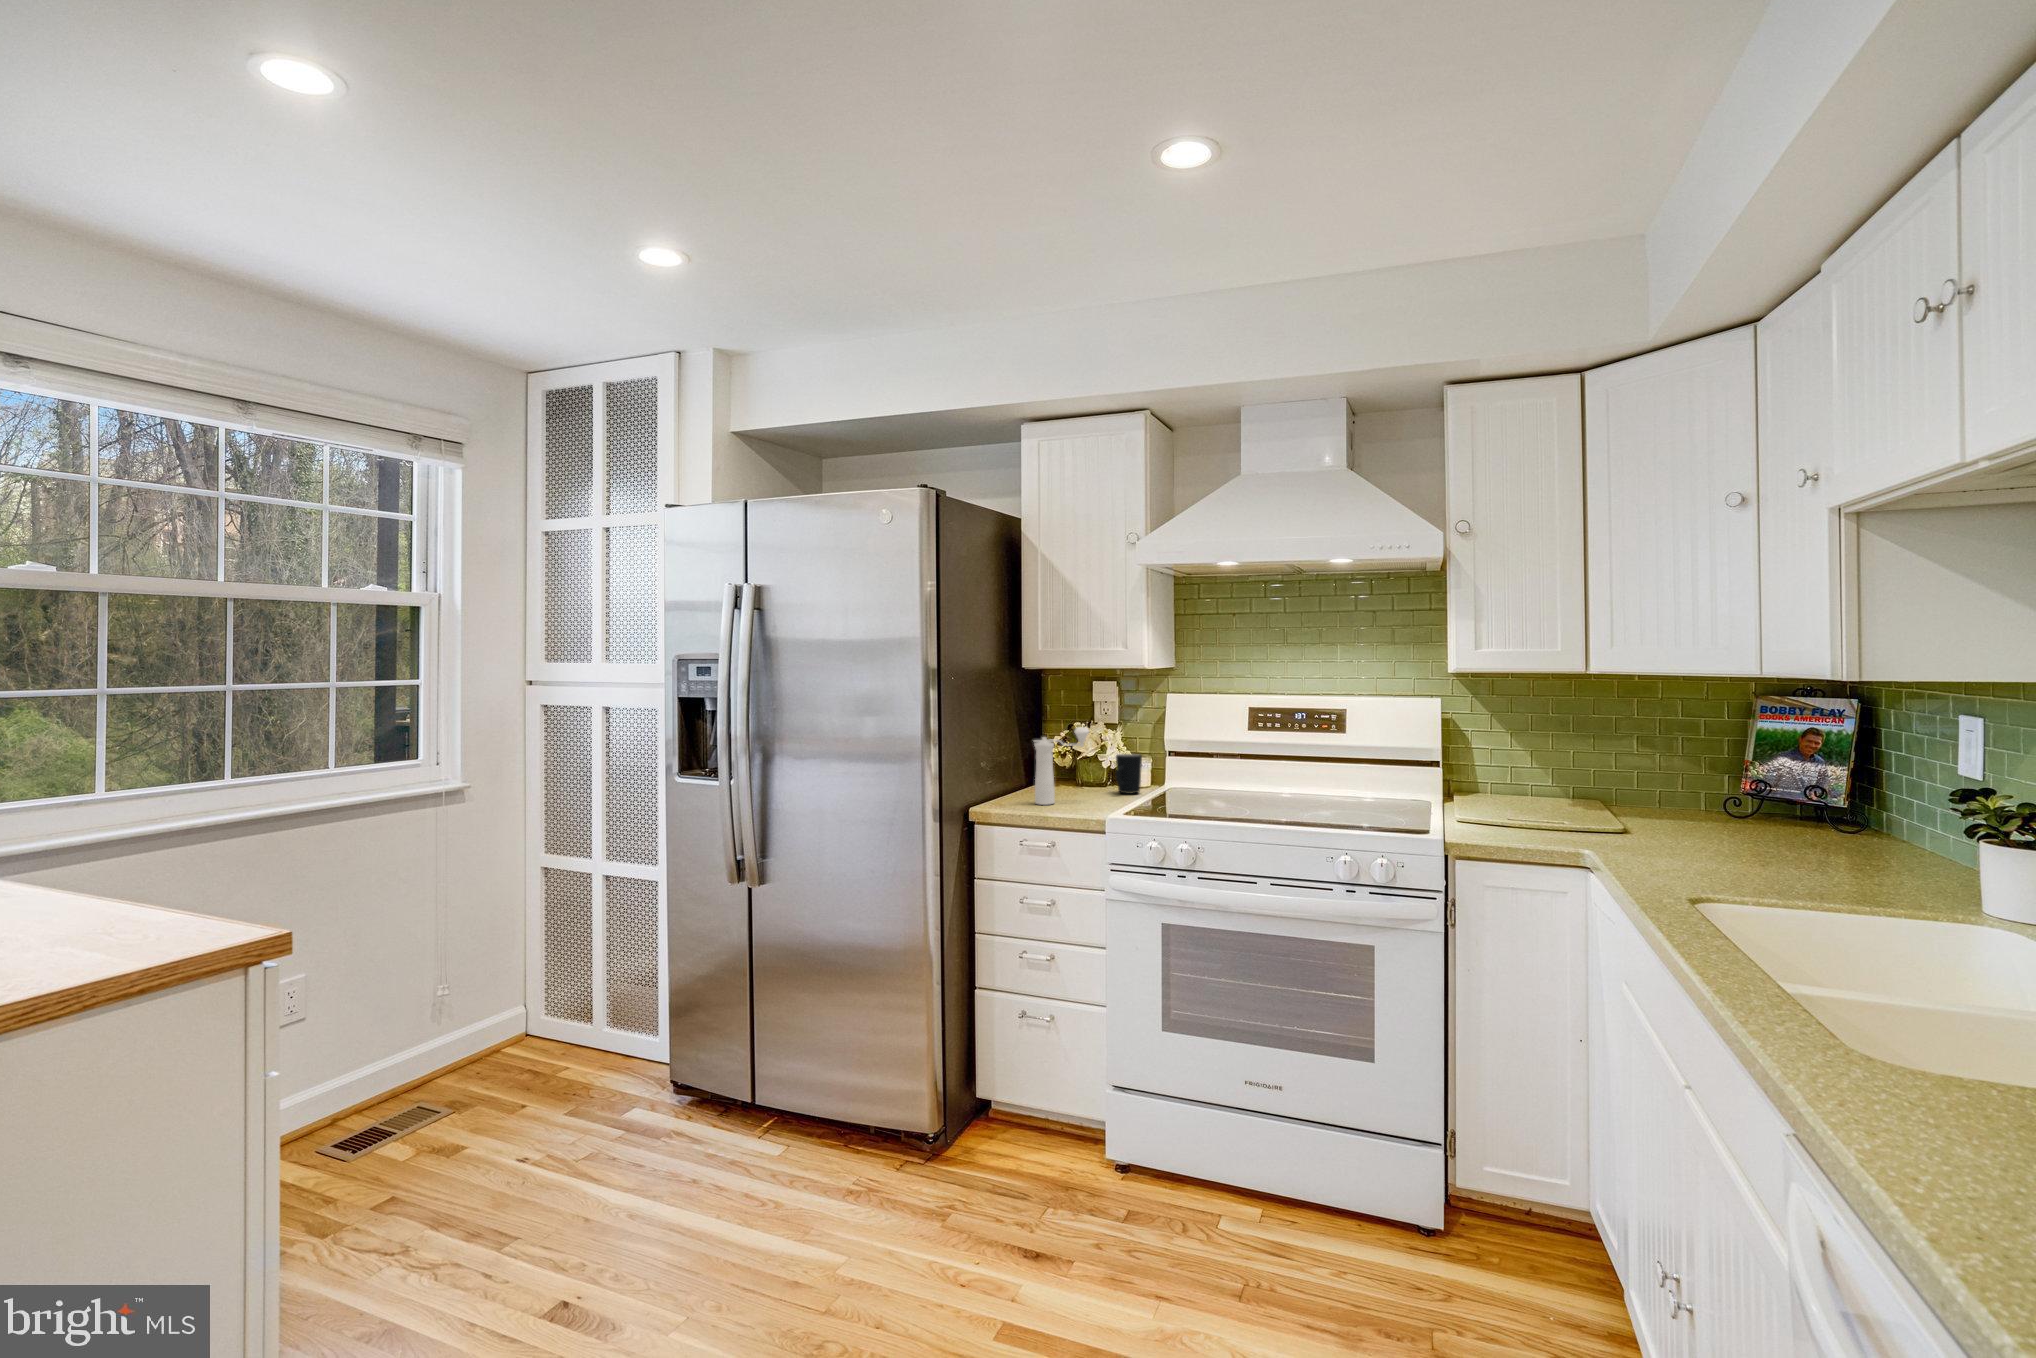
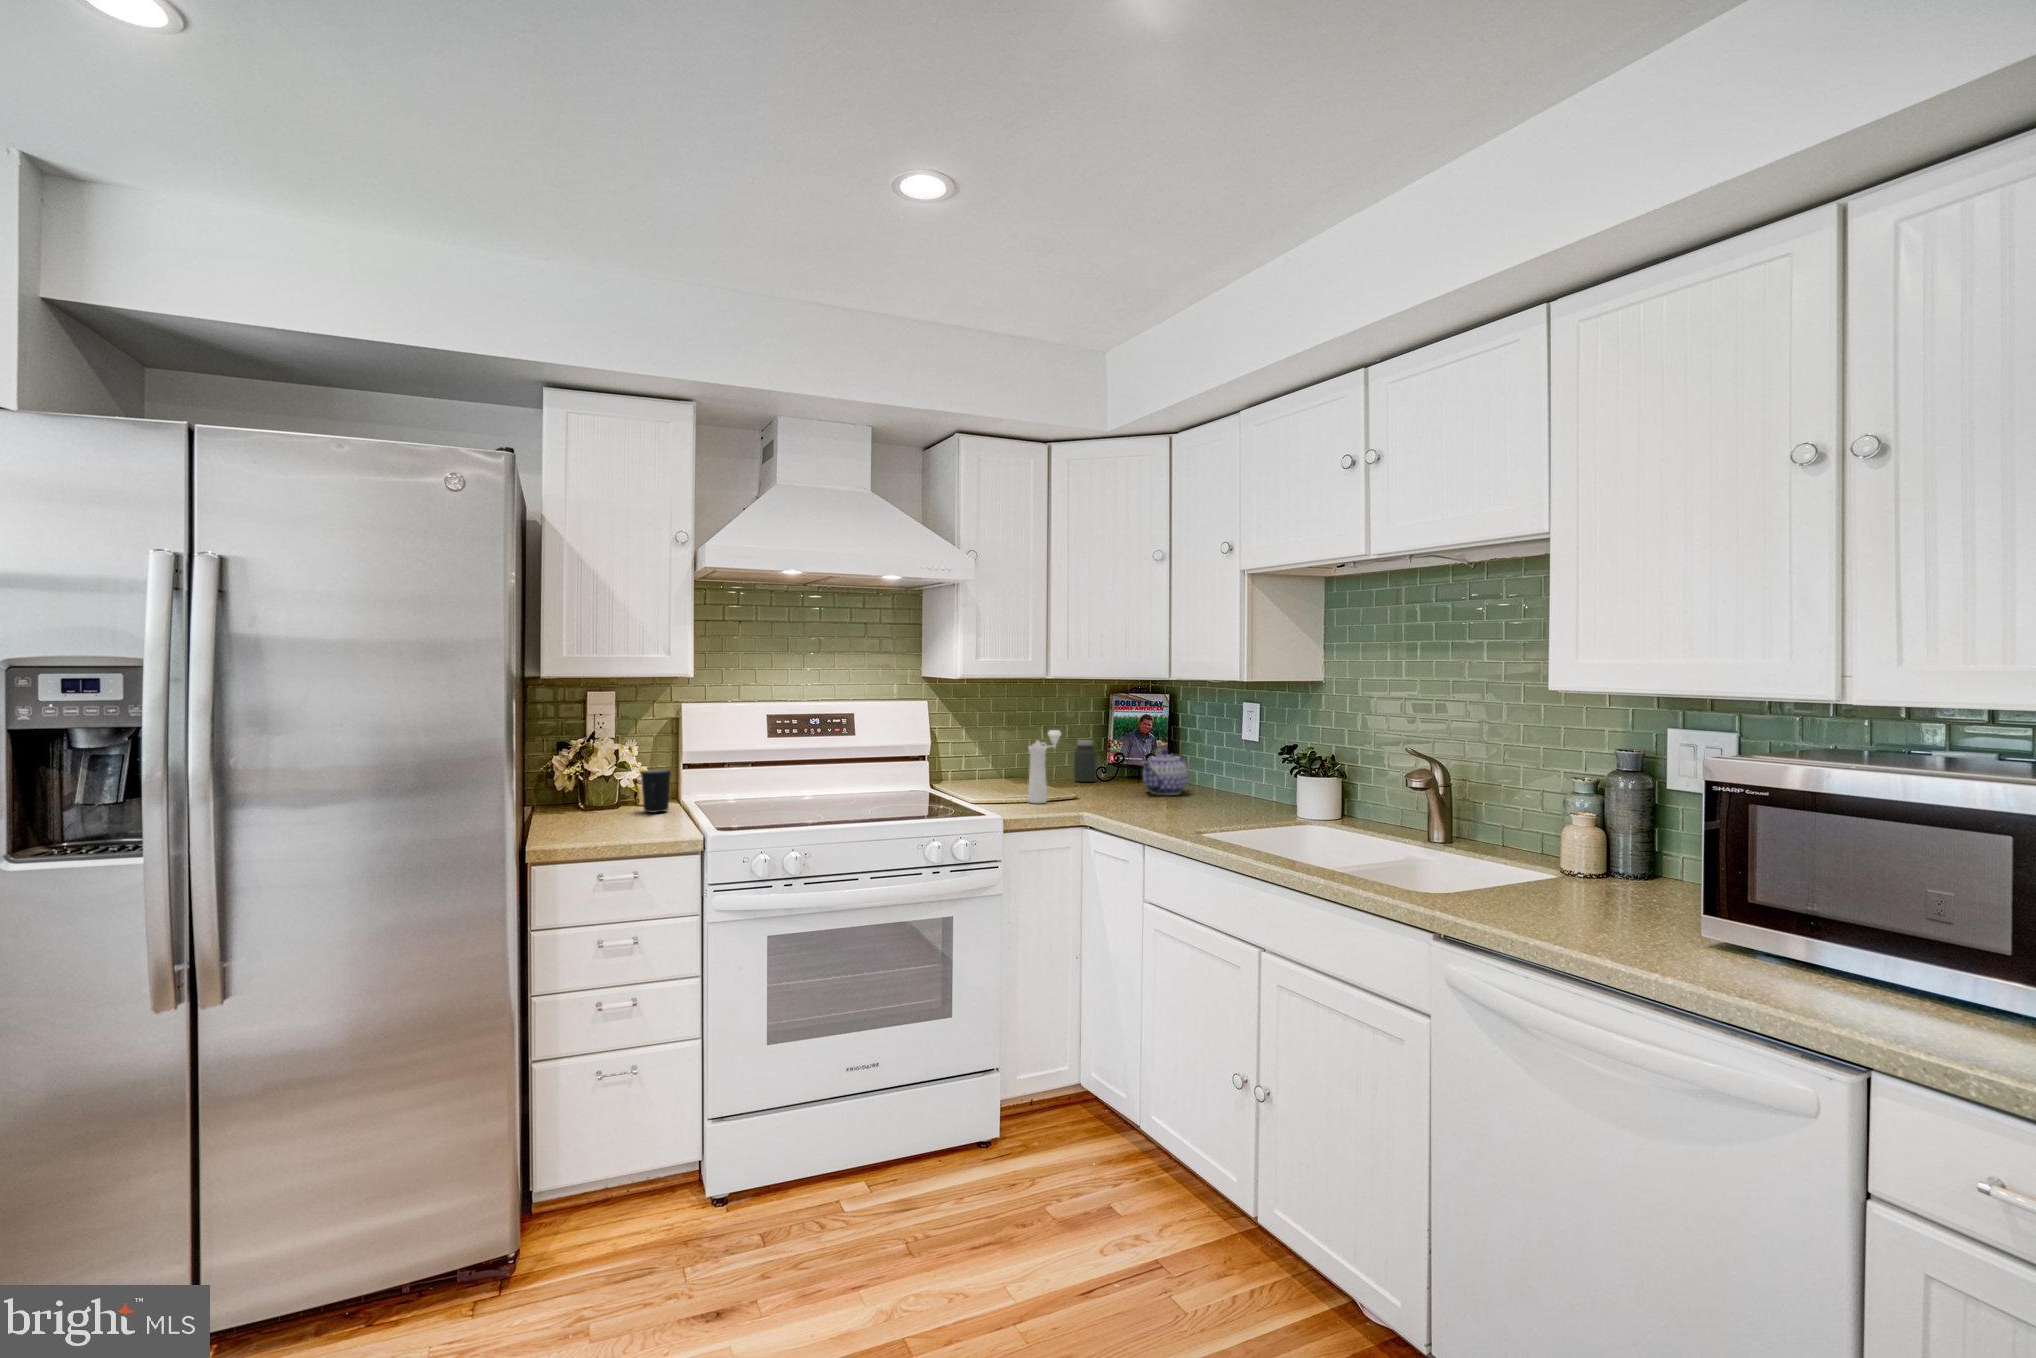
pepper mill: present [1034,727,1089,805] -> present [1028,730,1061,803]
jar: none [1669,755,1706,814] -> present [1074,740,1096,782]
teapot: none [1731,774,1847,844] -> present [1142,749,1188,795]

